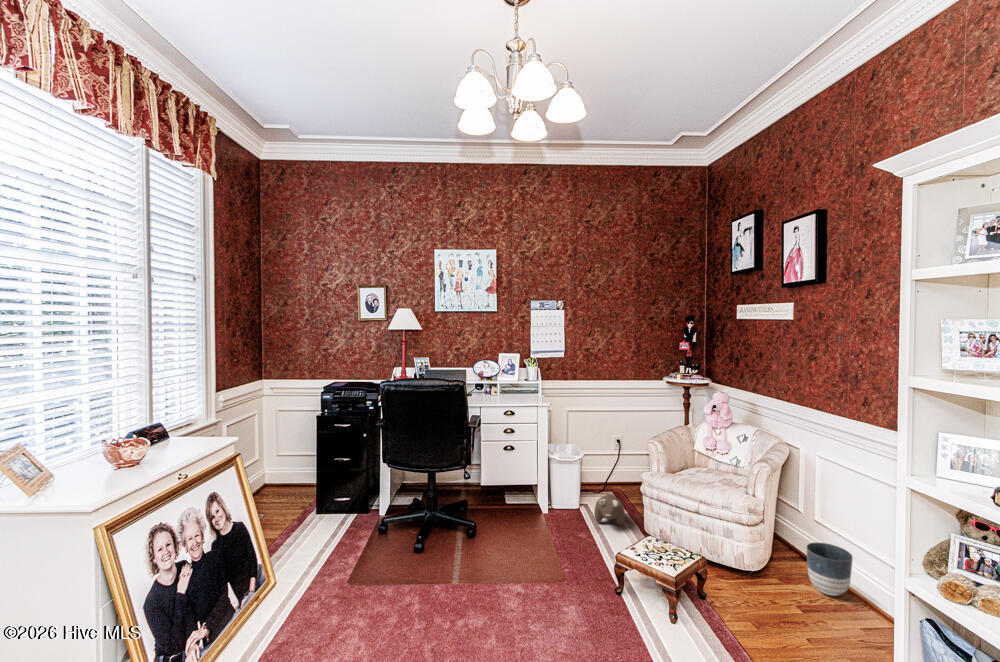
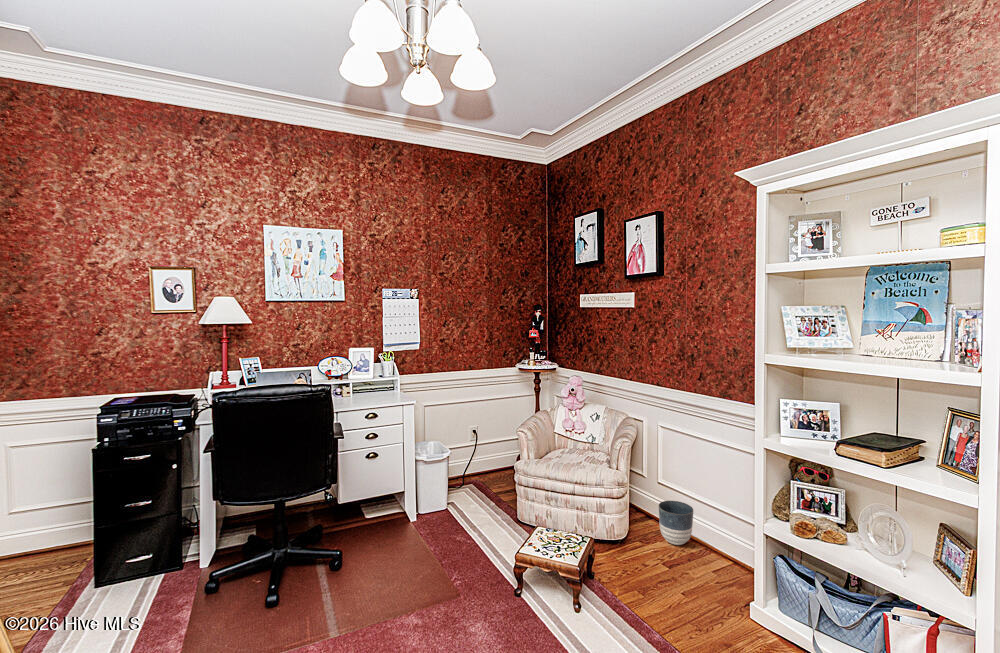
plush toy: present [594,494,625,526] -> none [464,486,494,518]

